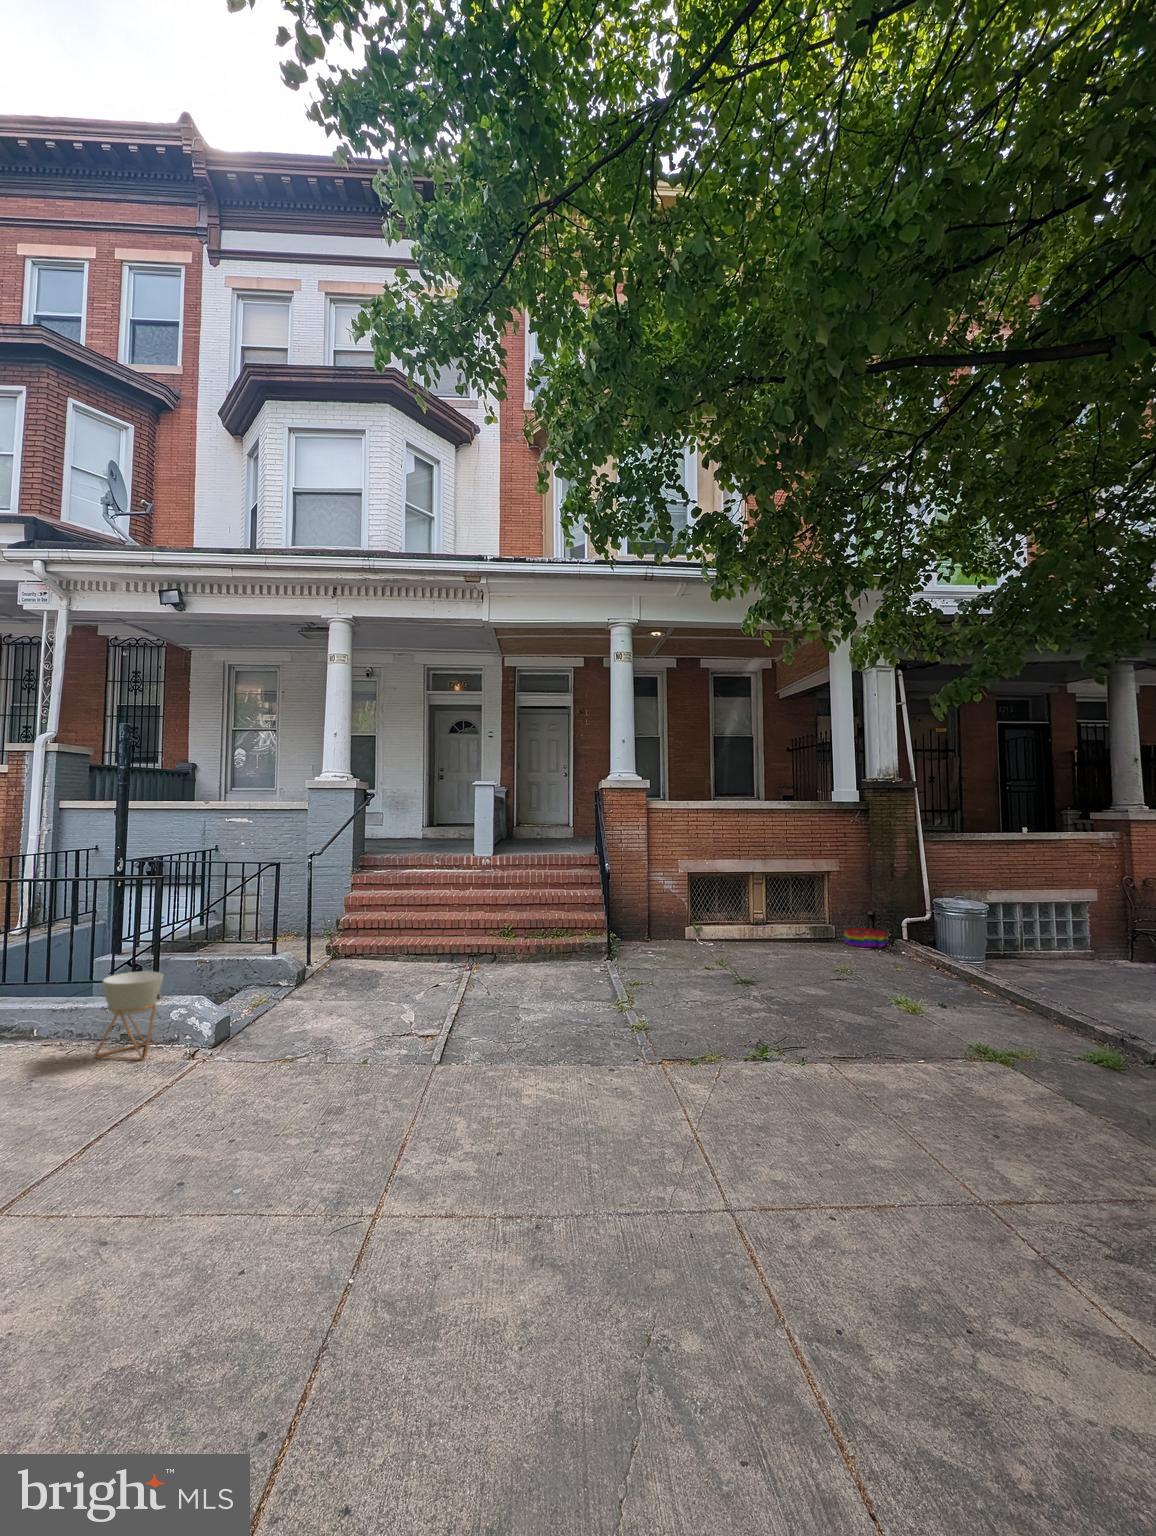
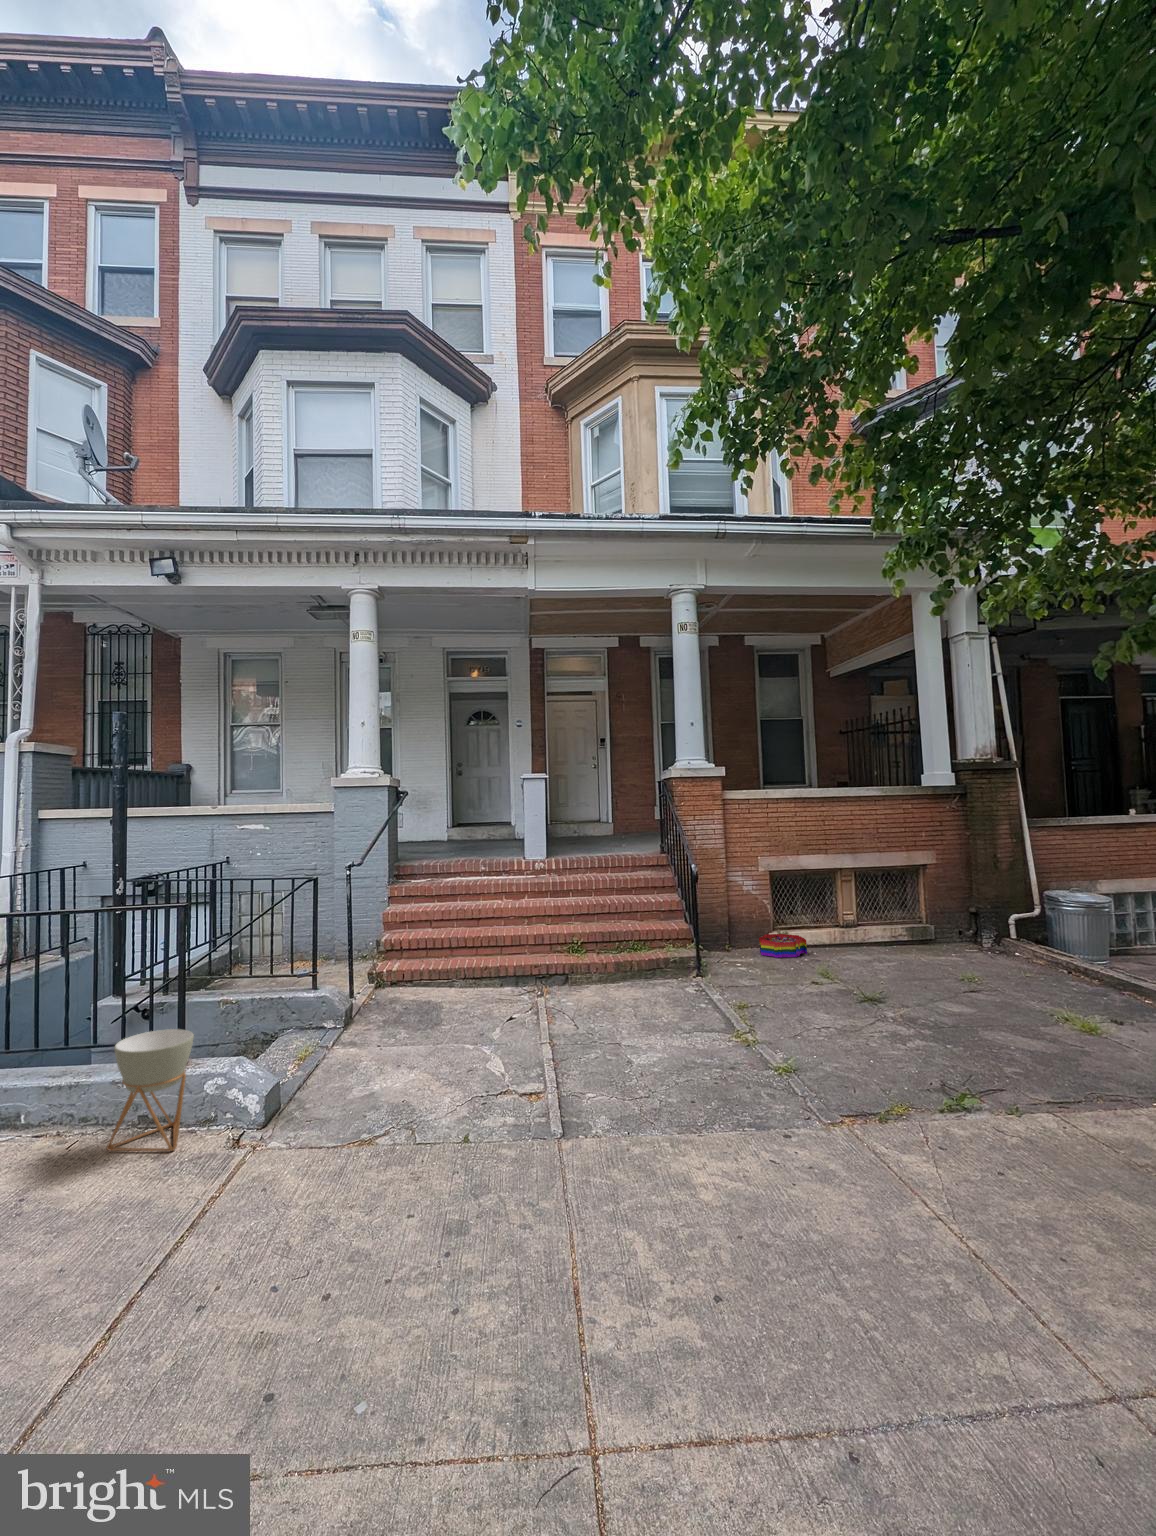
storage bin: present [844,928,887,947] -> present [759,934,807,958]

